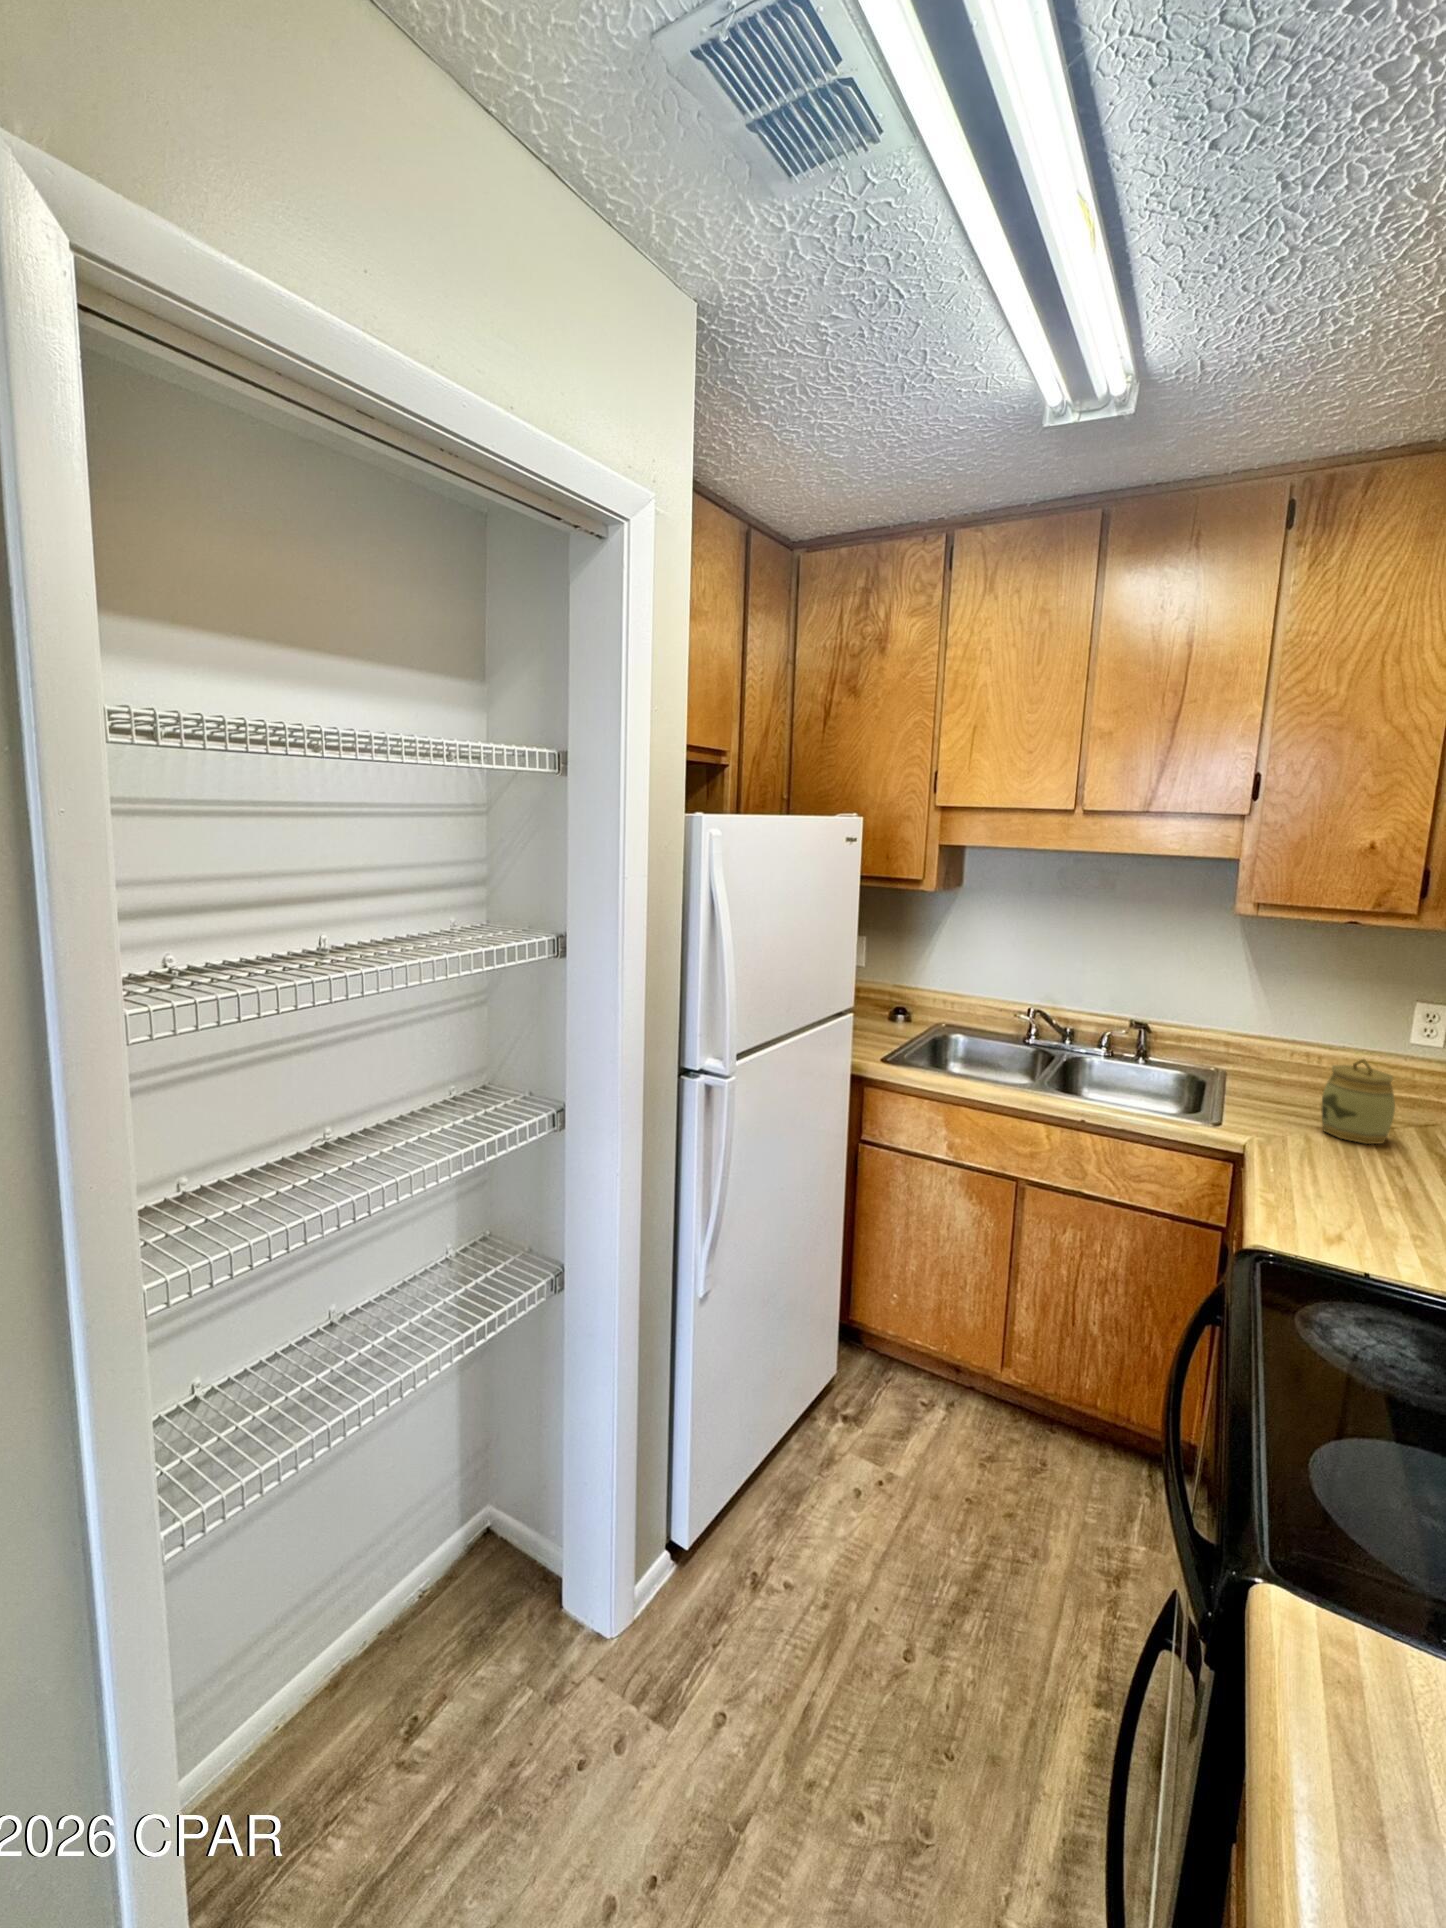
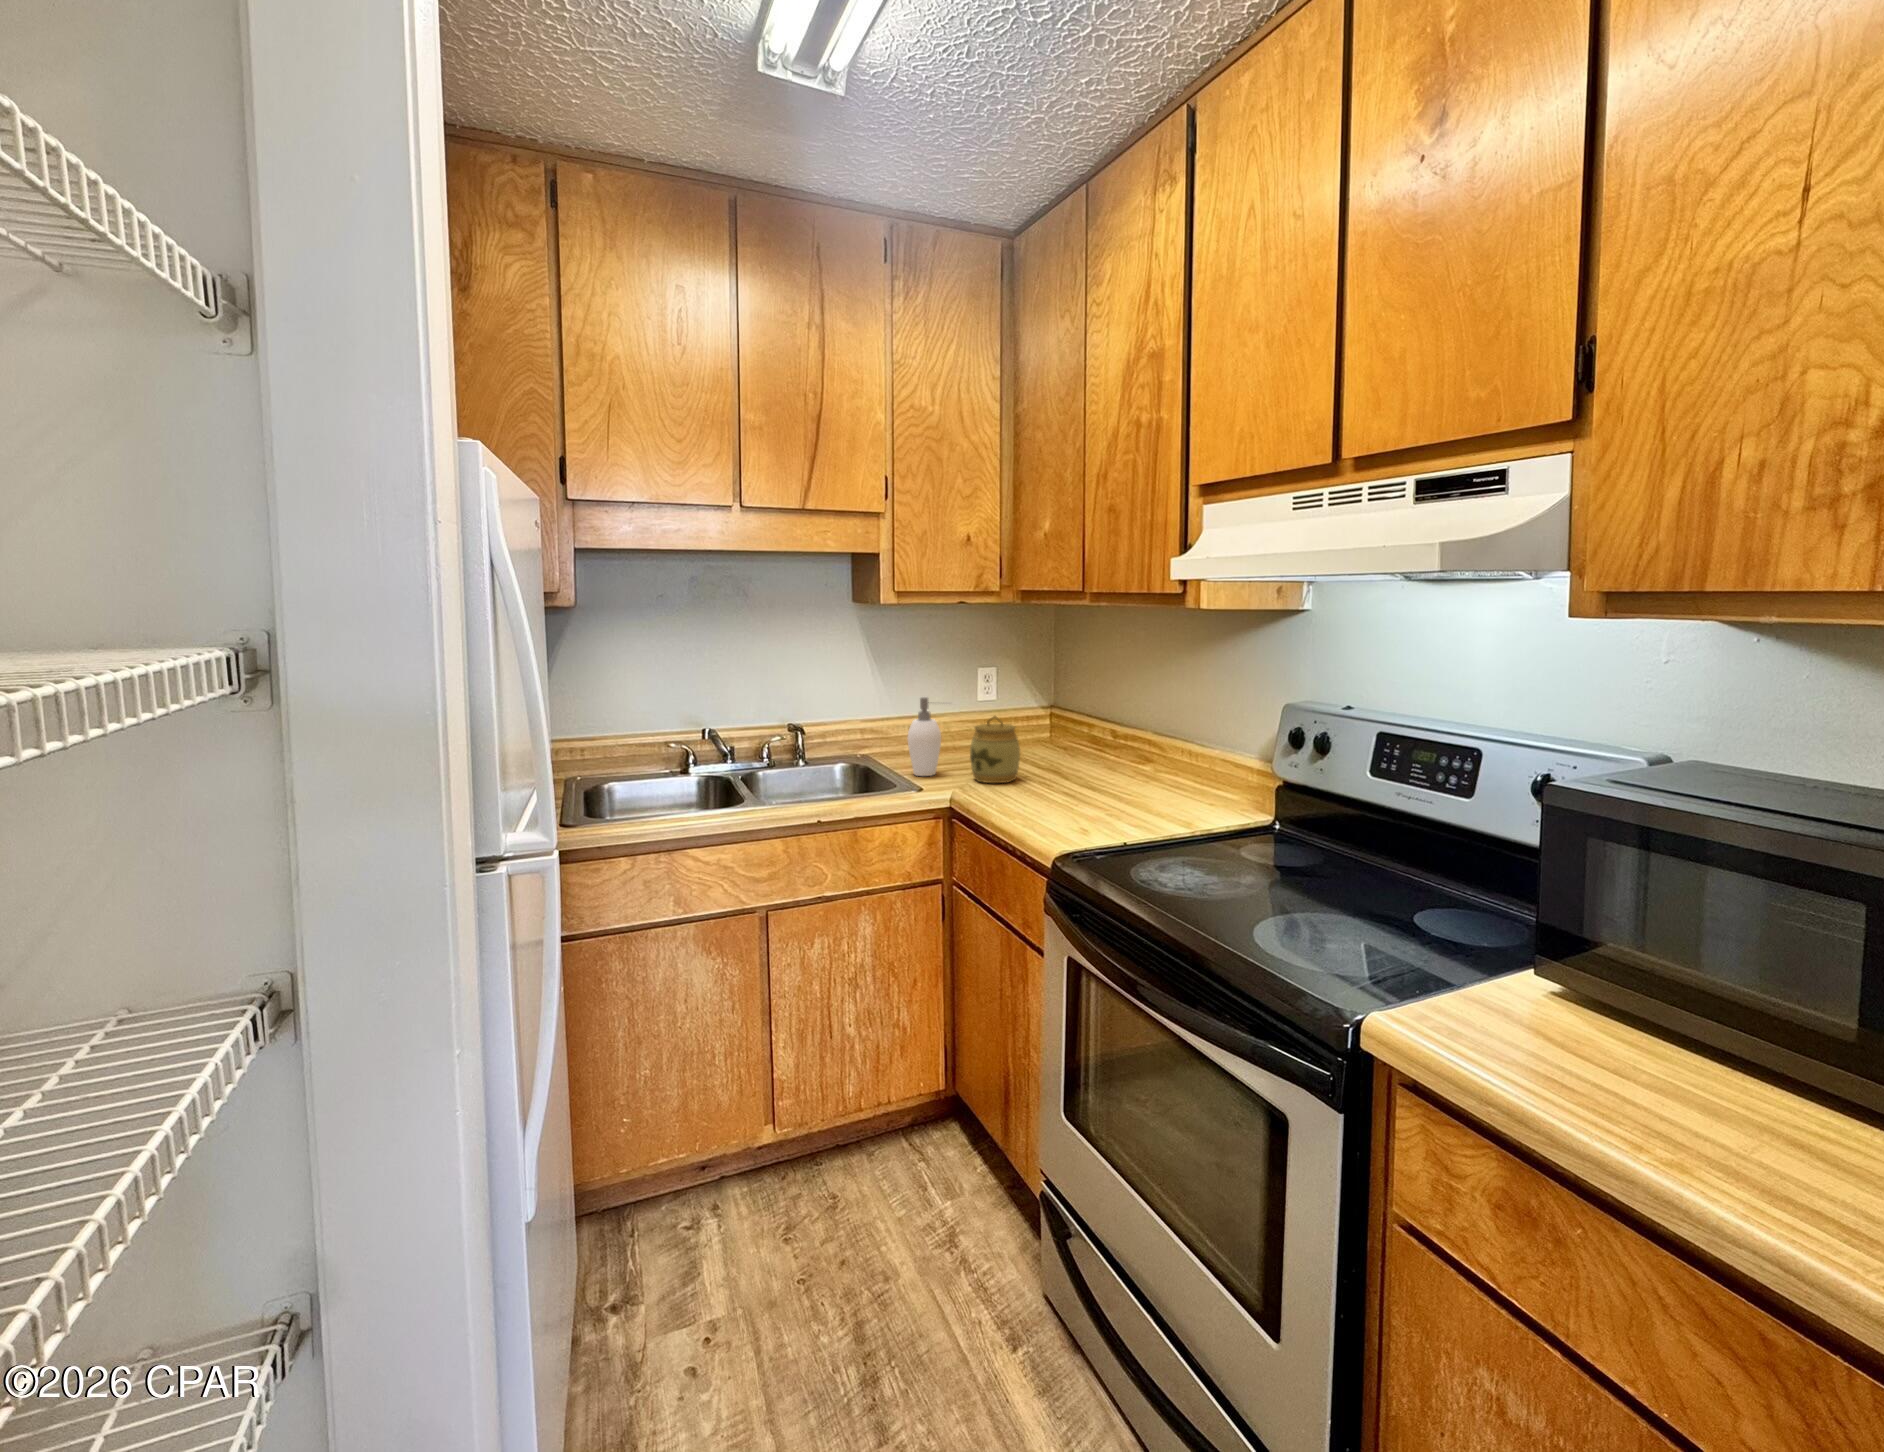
soap dispenser: none [1253,1018,1316,1108] -> present [908,697,941,776]

